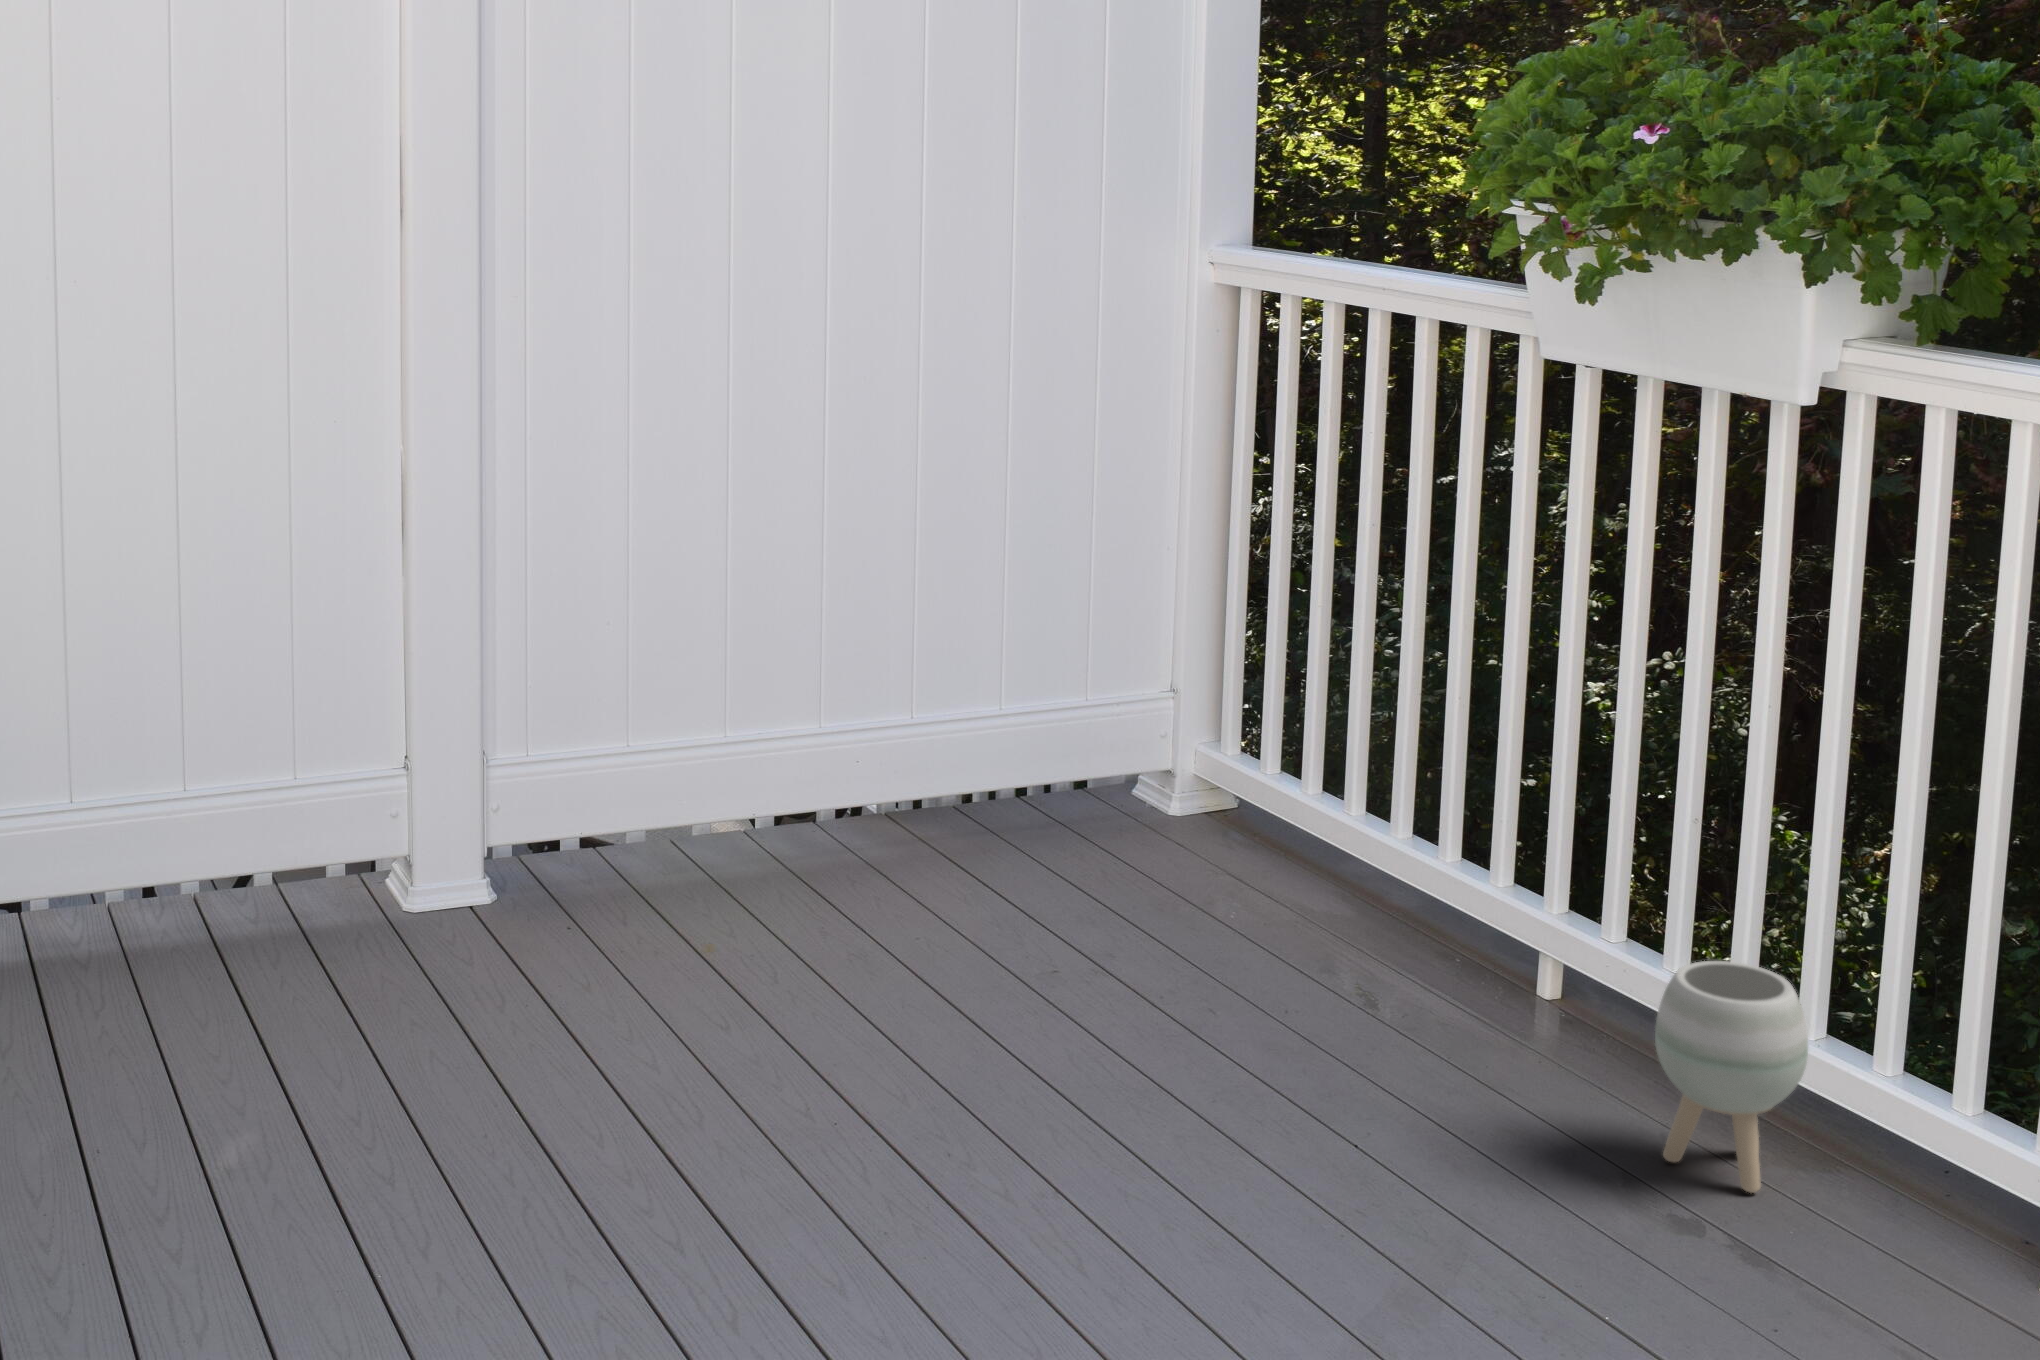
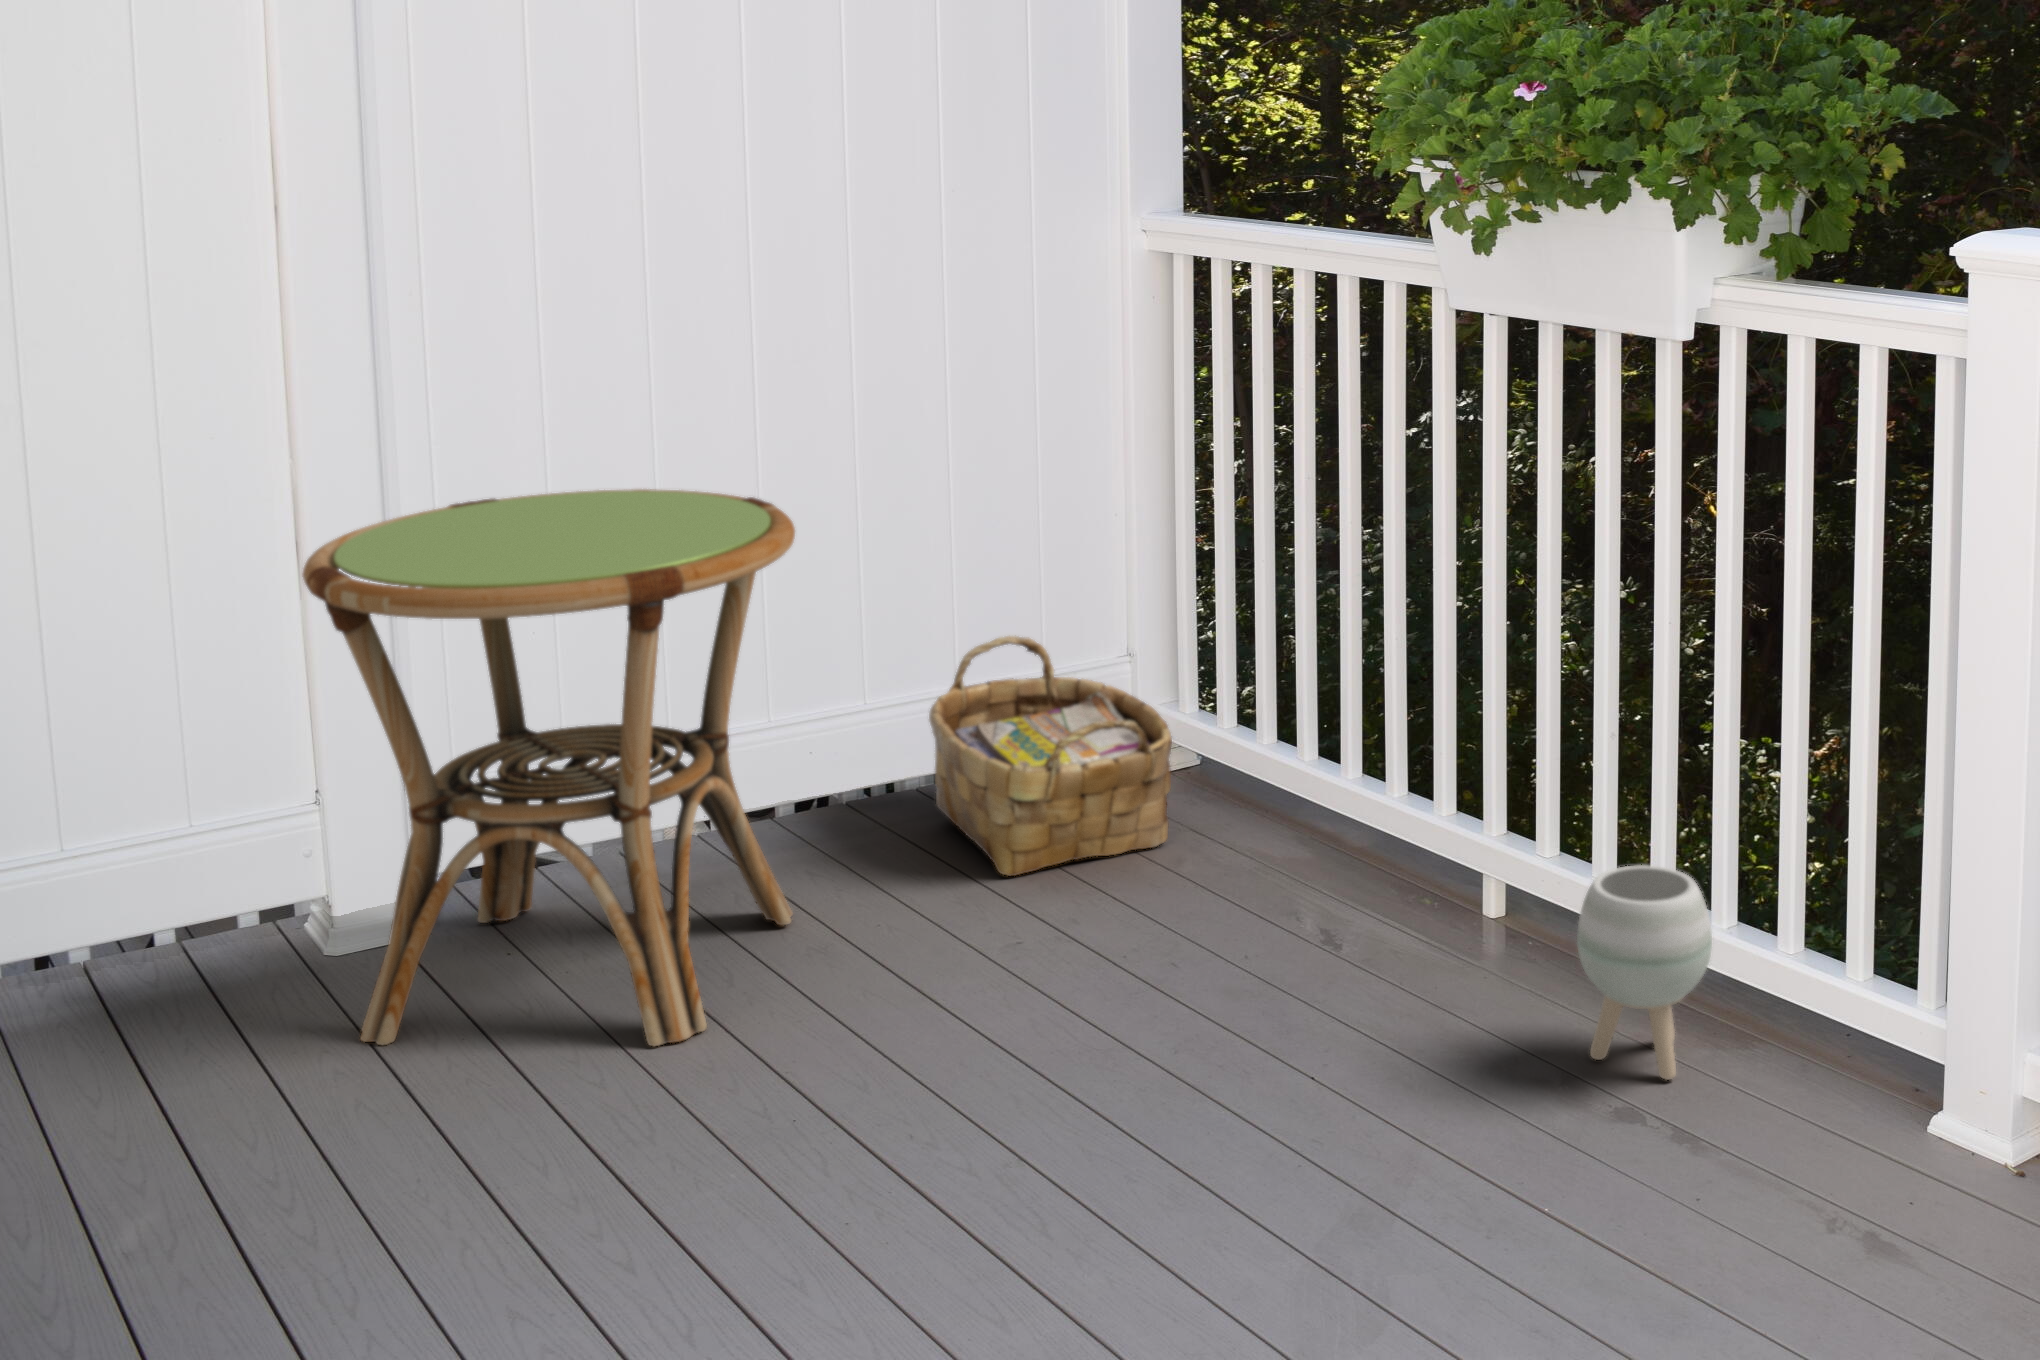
side table: none [418,491,859,1031] -> present [302,489,795,1046]
woven basket: none [965,660,1211,904] -> present [929,636,1172,876]

